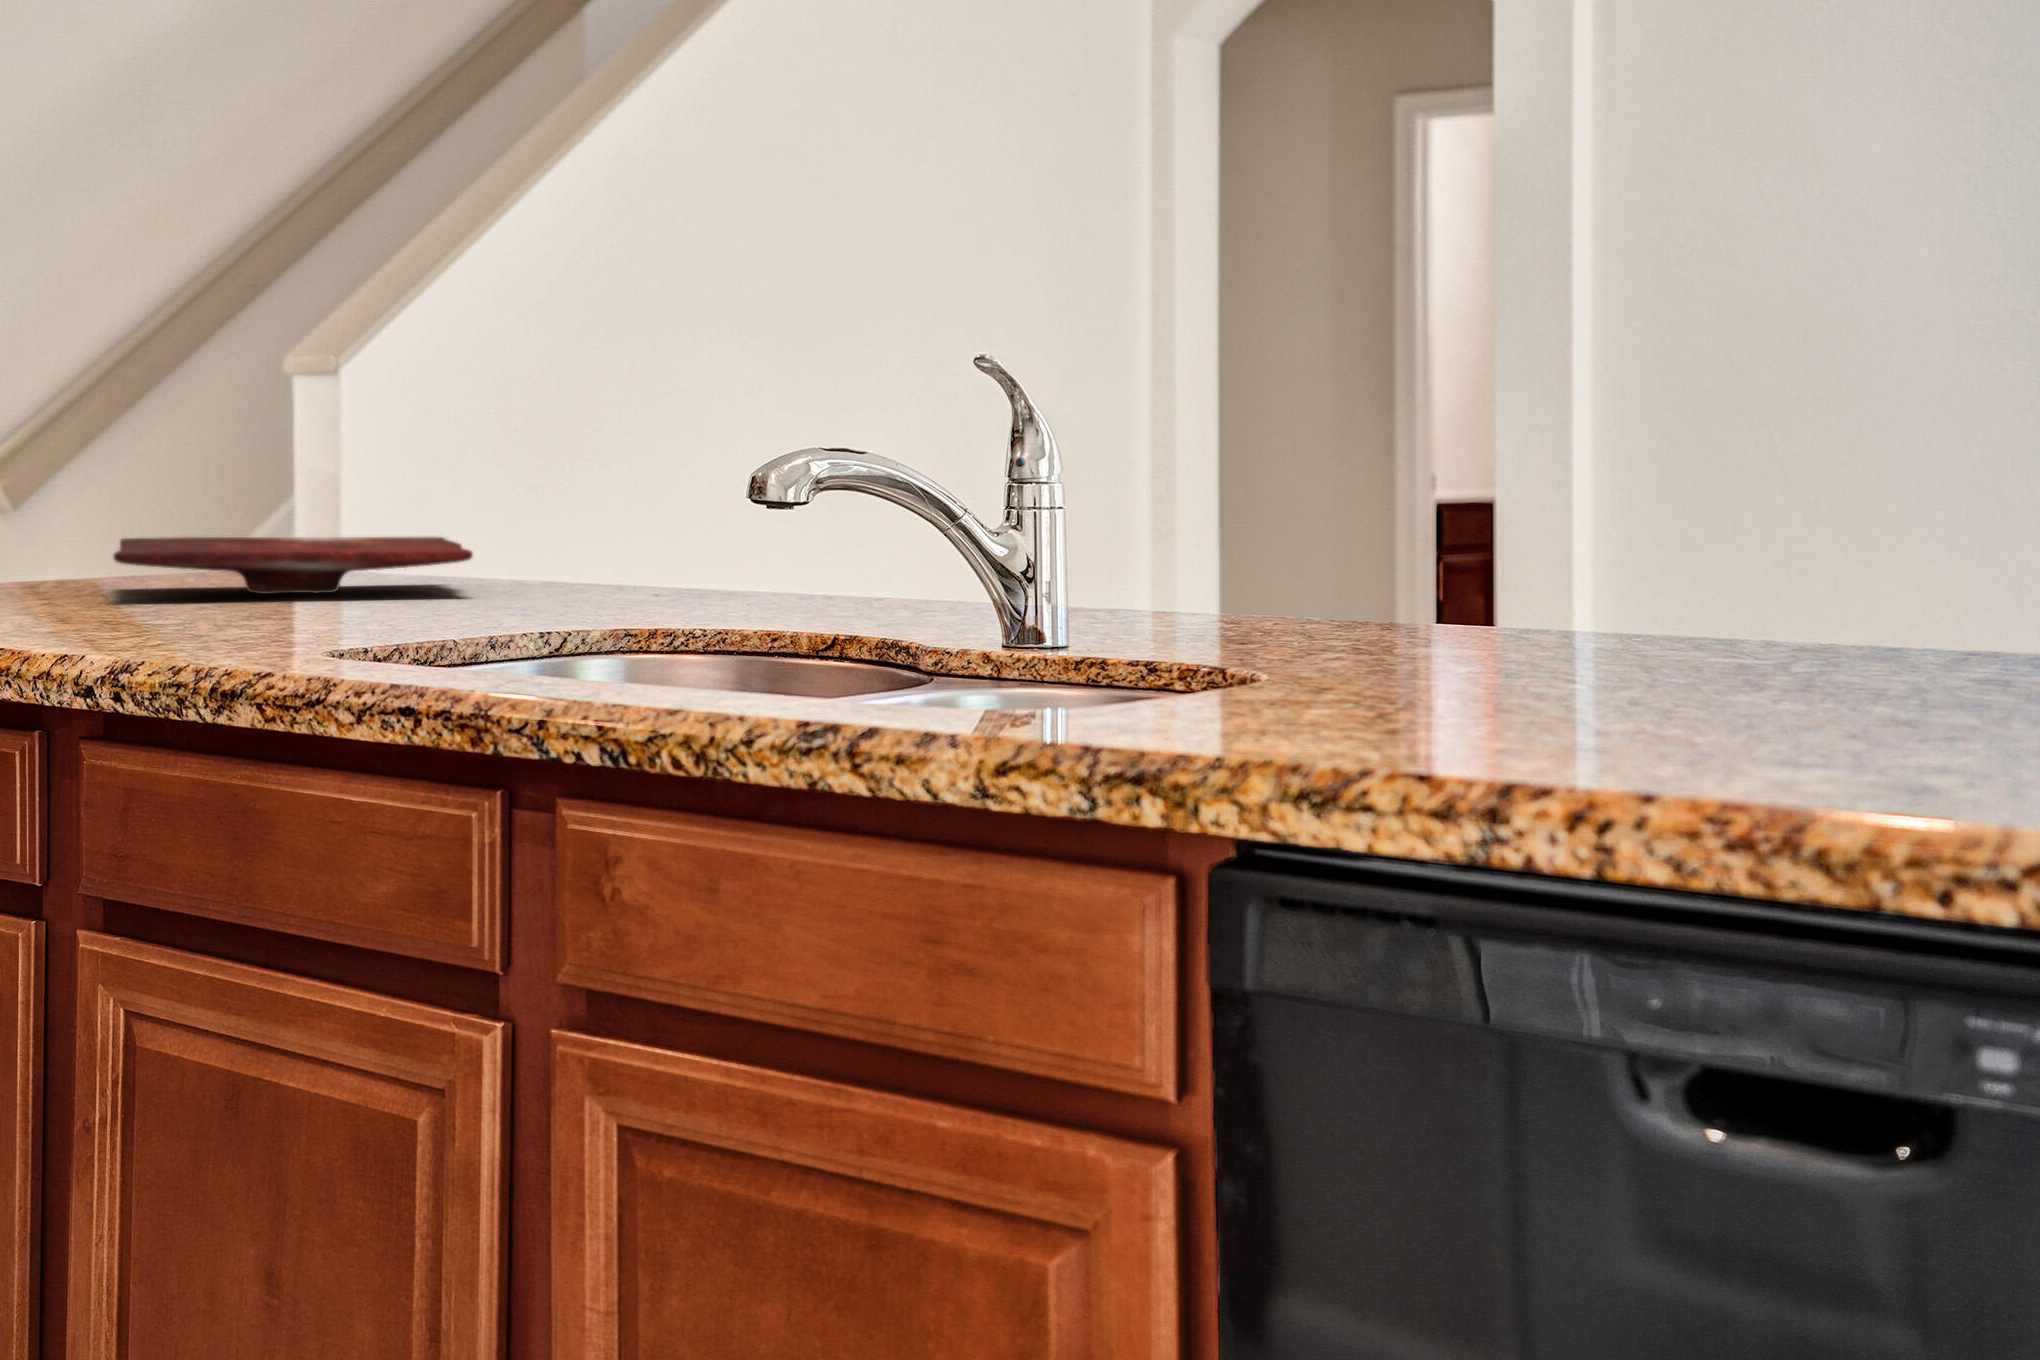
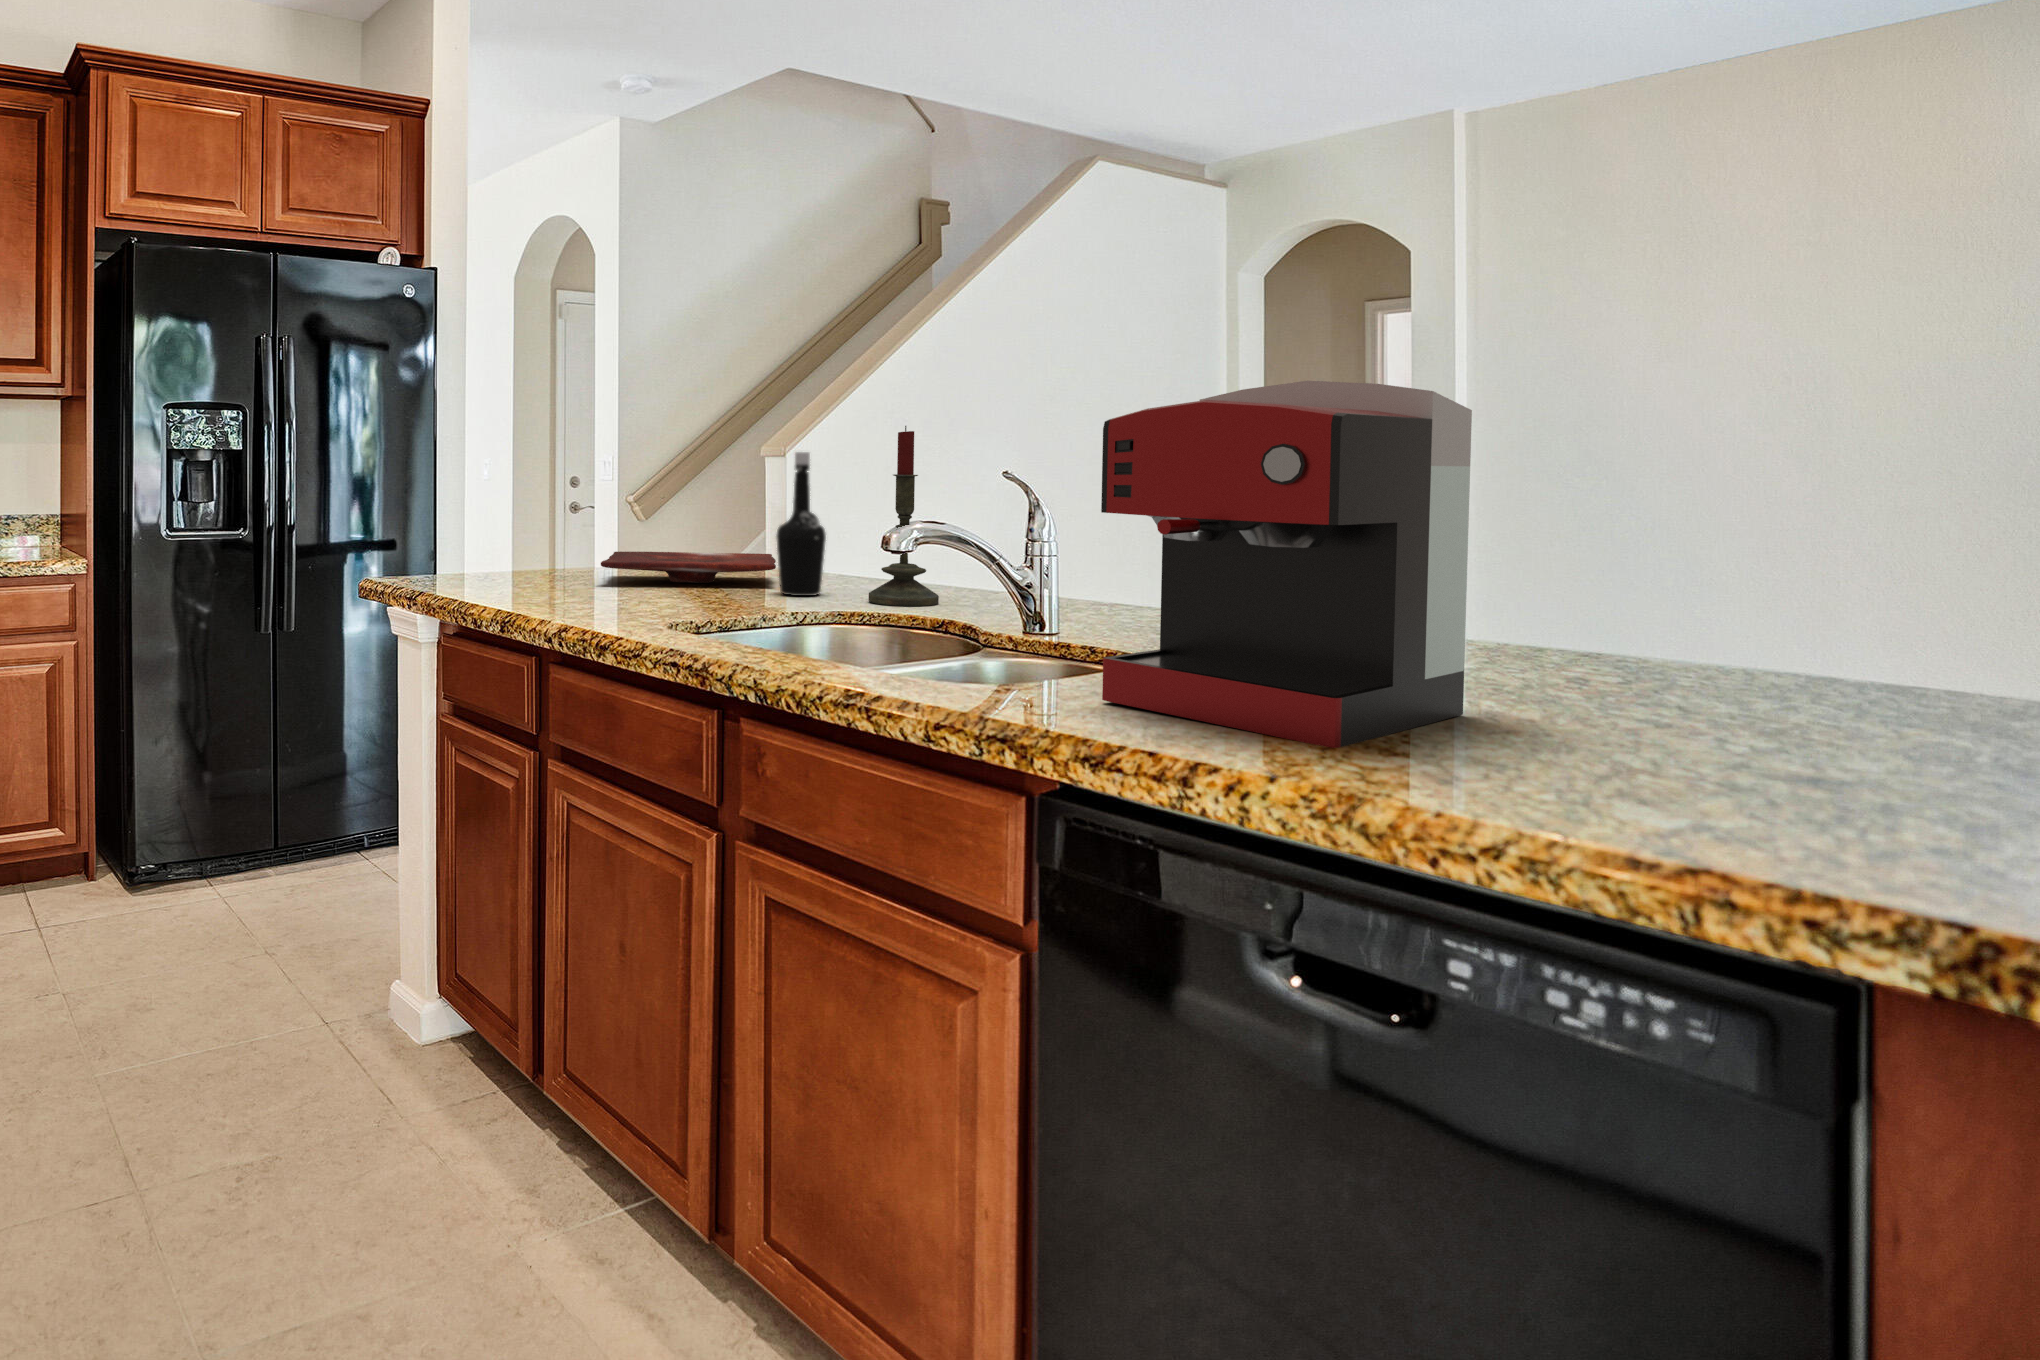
coffee maker: none [1262,143,1838,757] -> present [1101,381,1472,748]
candle: none [675,269,808,615] -> present [869,426,939,606]
bottle: none [485,323,582,606] -> present [777,452,826,596]

